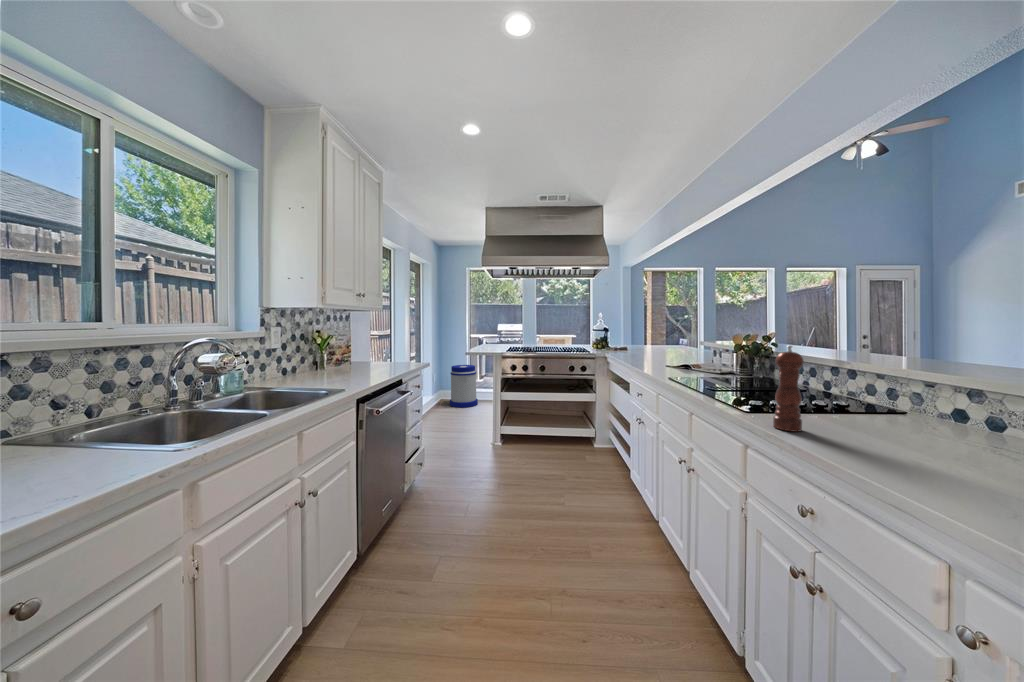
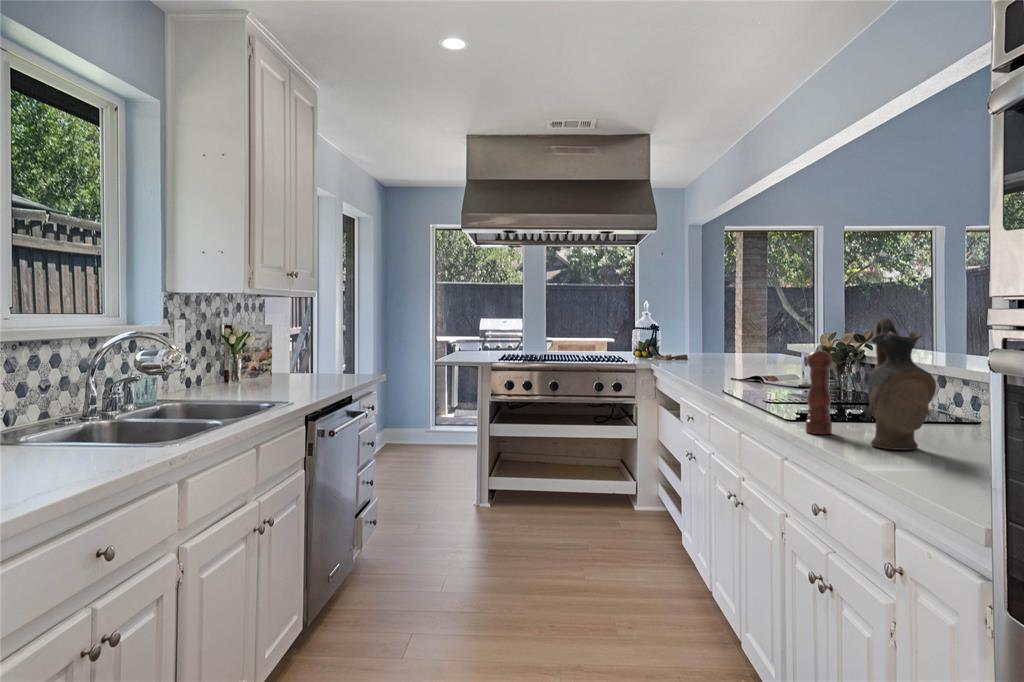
ceramic pitcher: none [859,319,957,461] -> present [868,317,936,450]
trash can: present [450,365,478,407] -> none [401,385,448,456]

